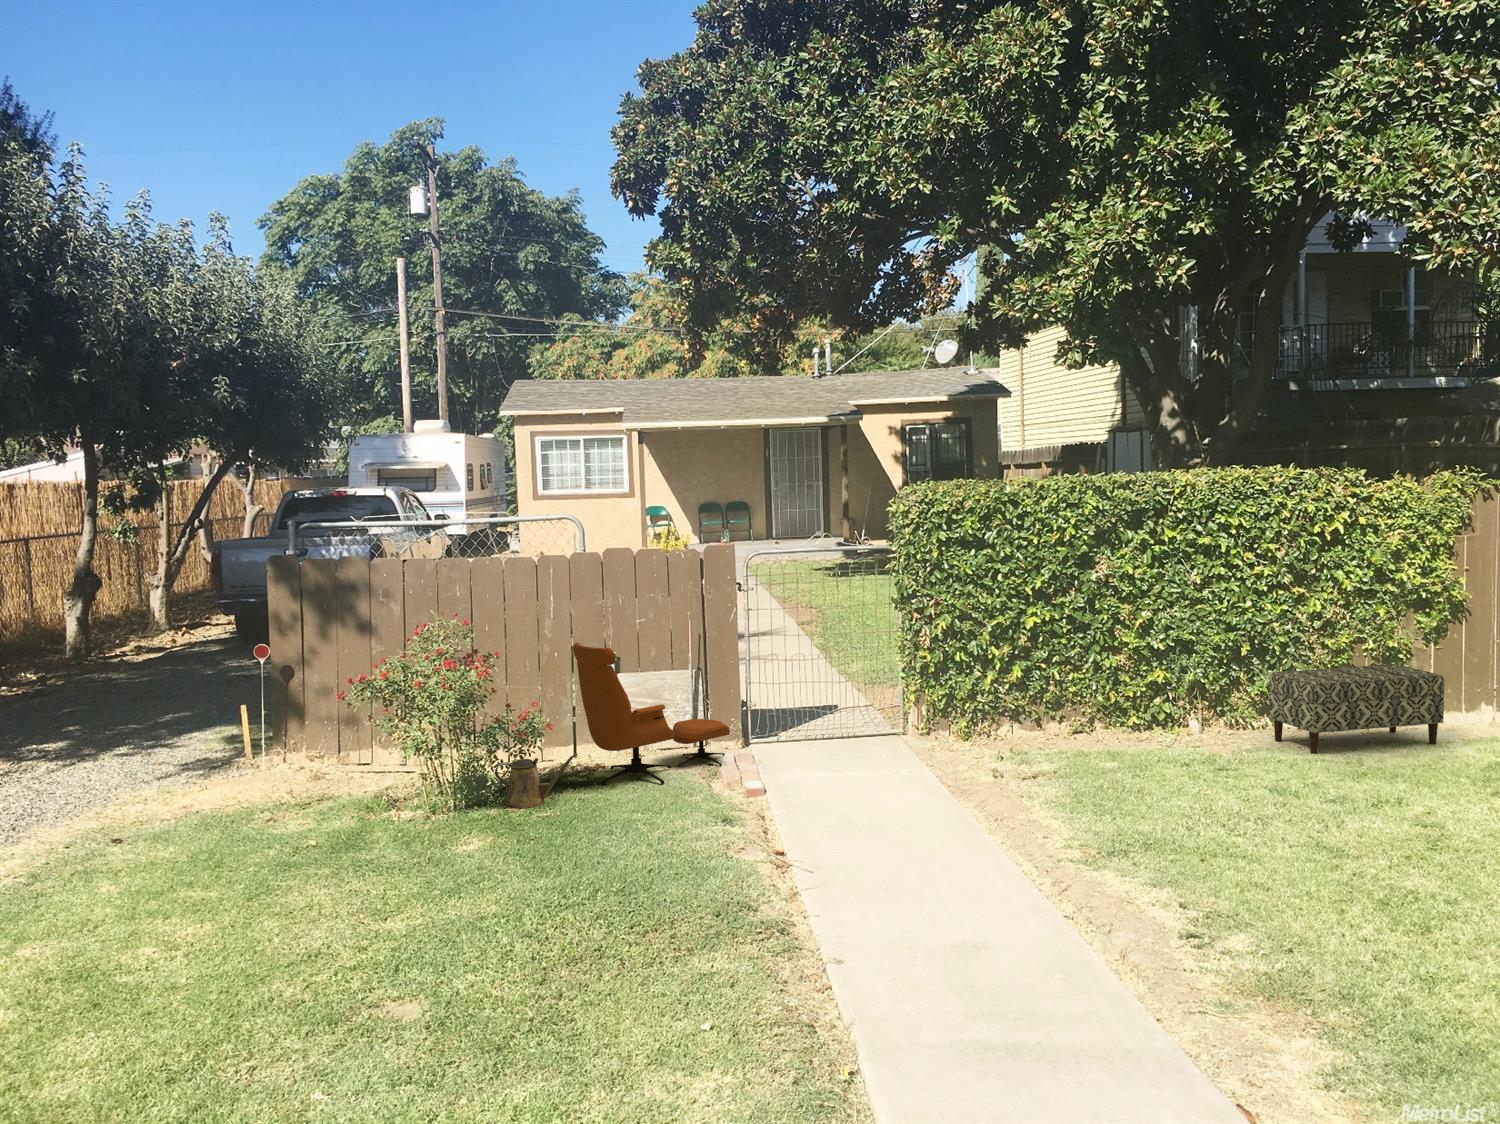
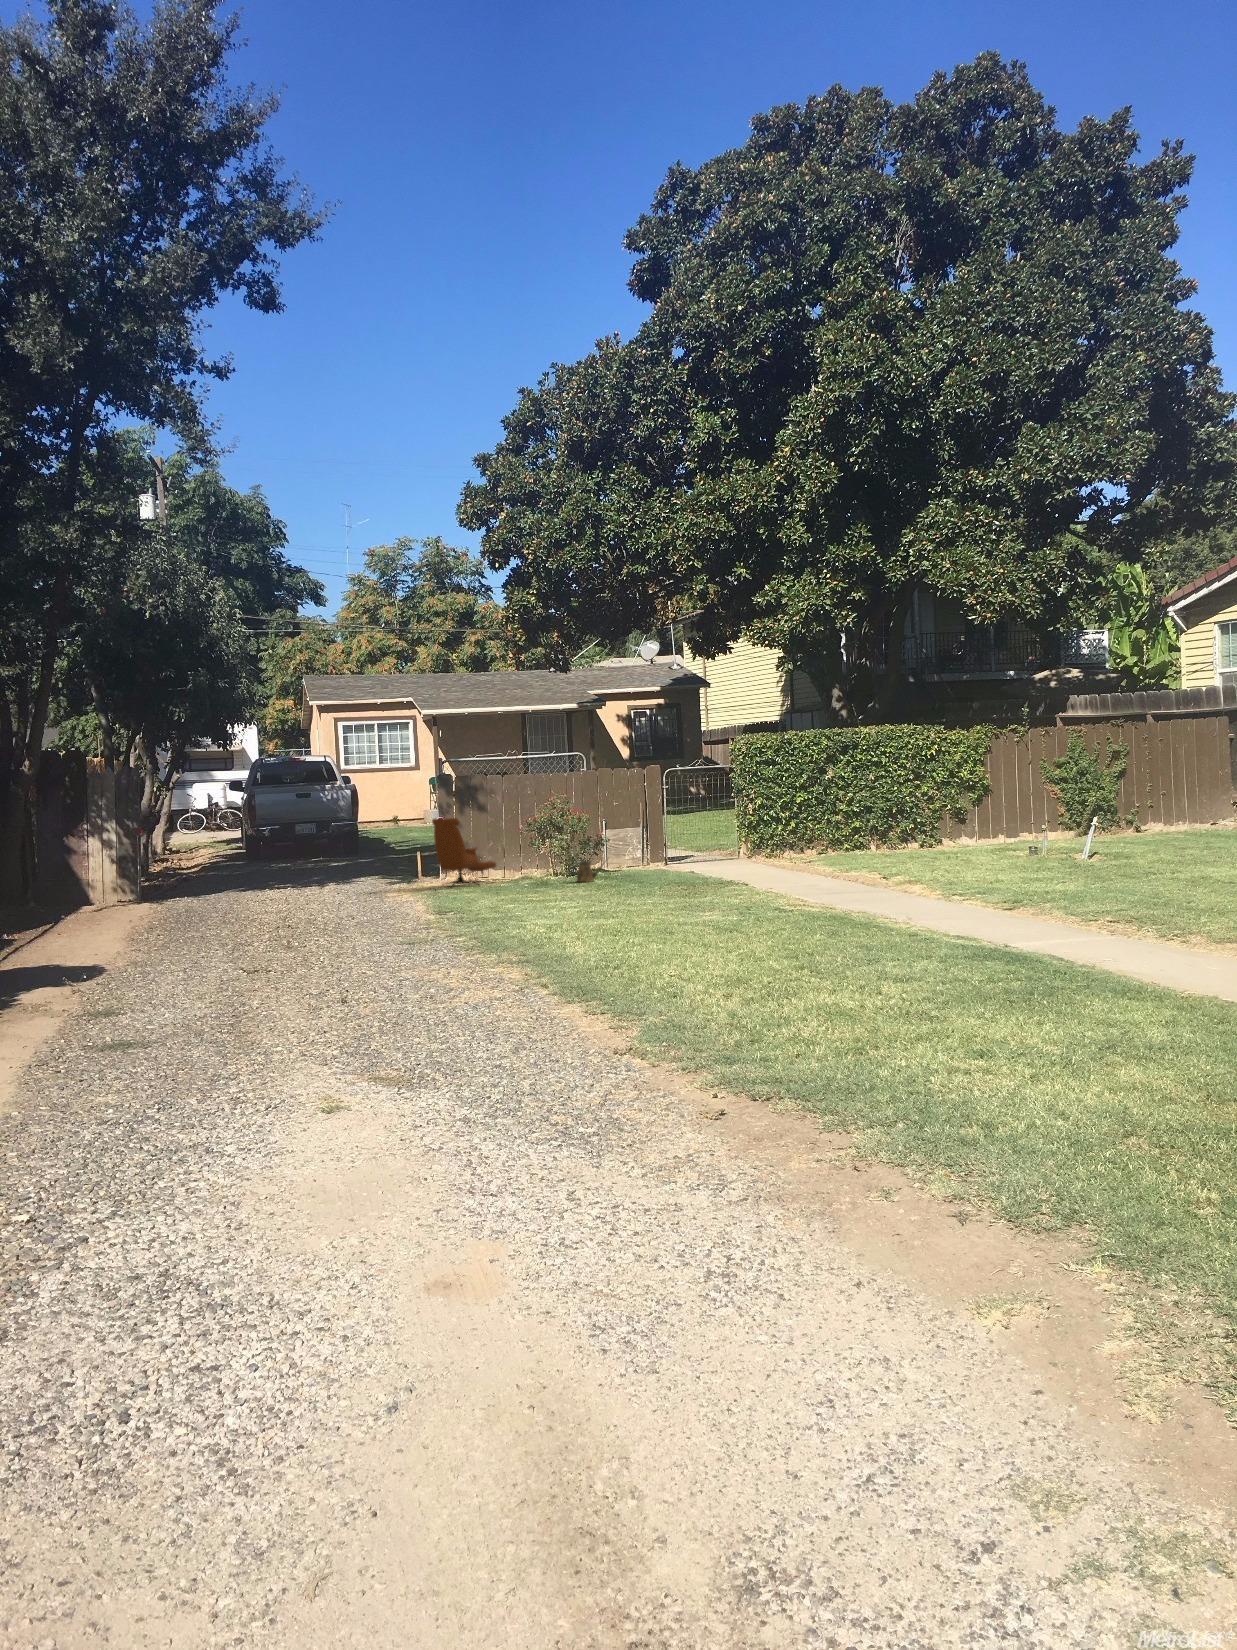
lounge chair: present [573,643,730,785] -> present [432,818,496,884]
bench: present [1269,664,1444,754] -> none [907,817,984,856]

